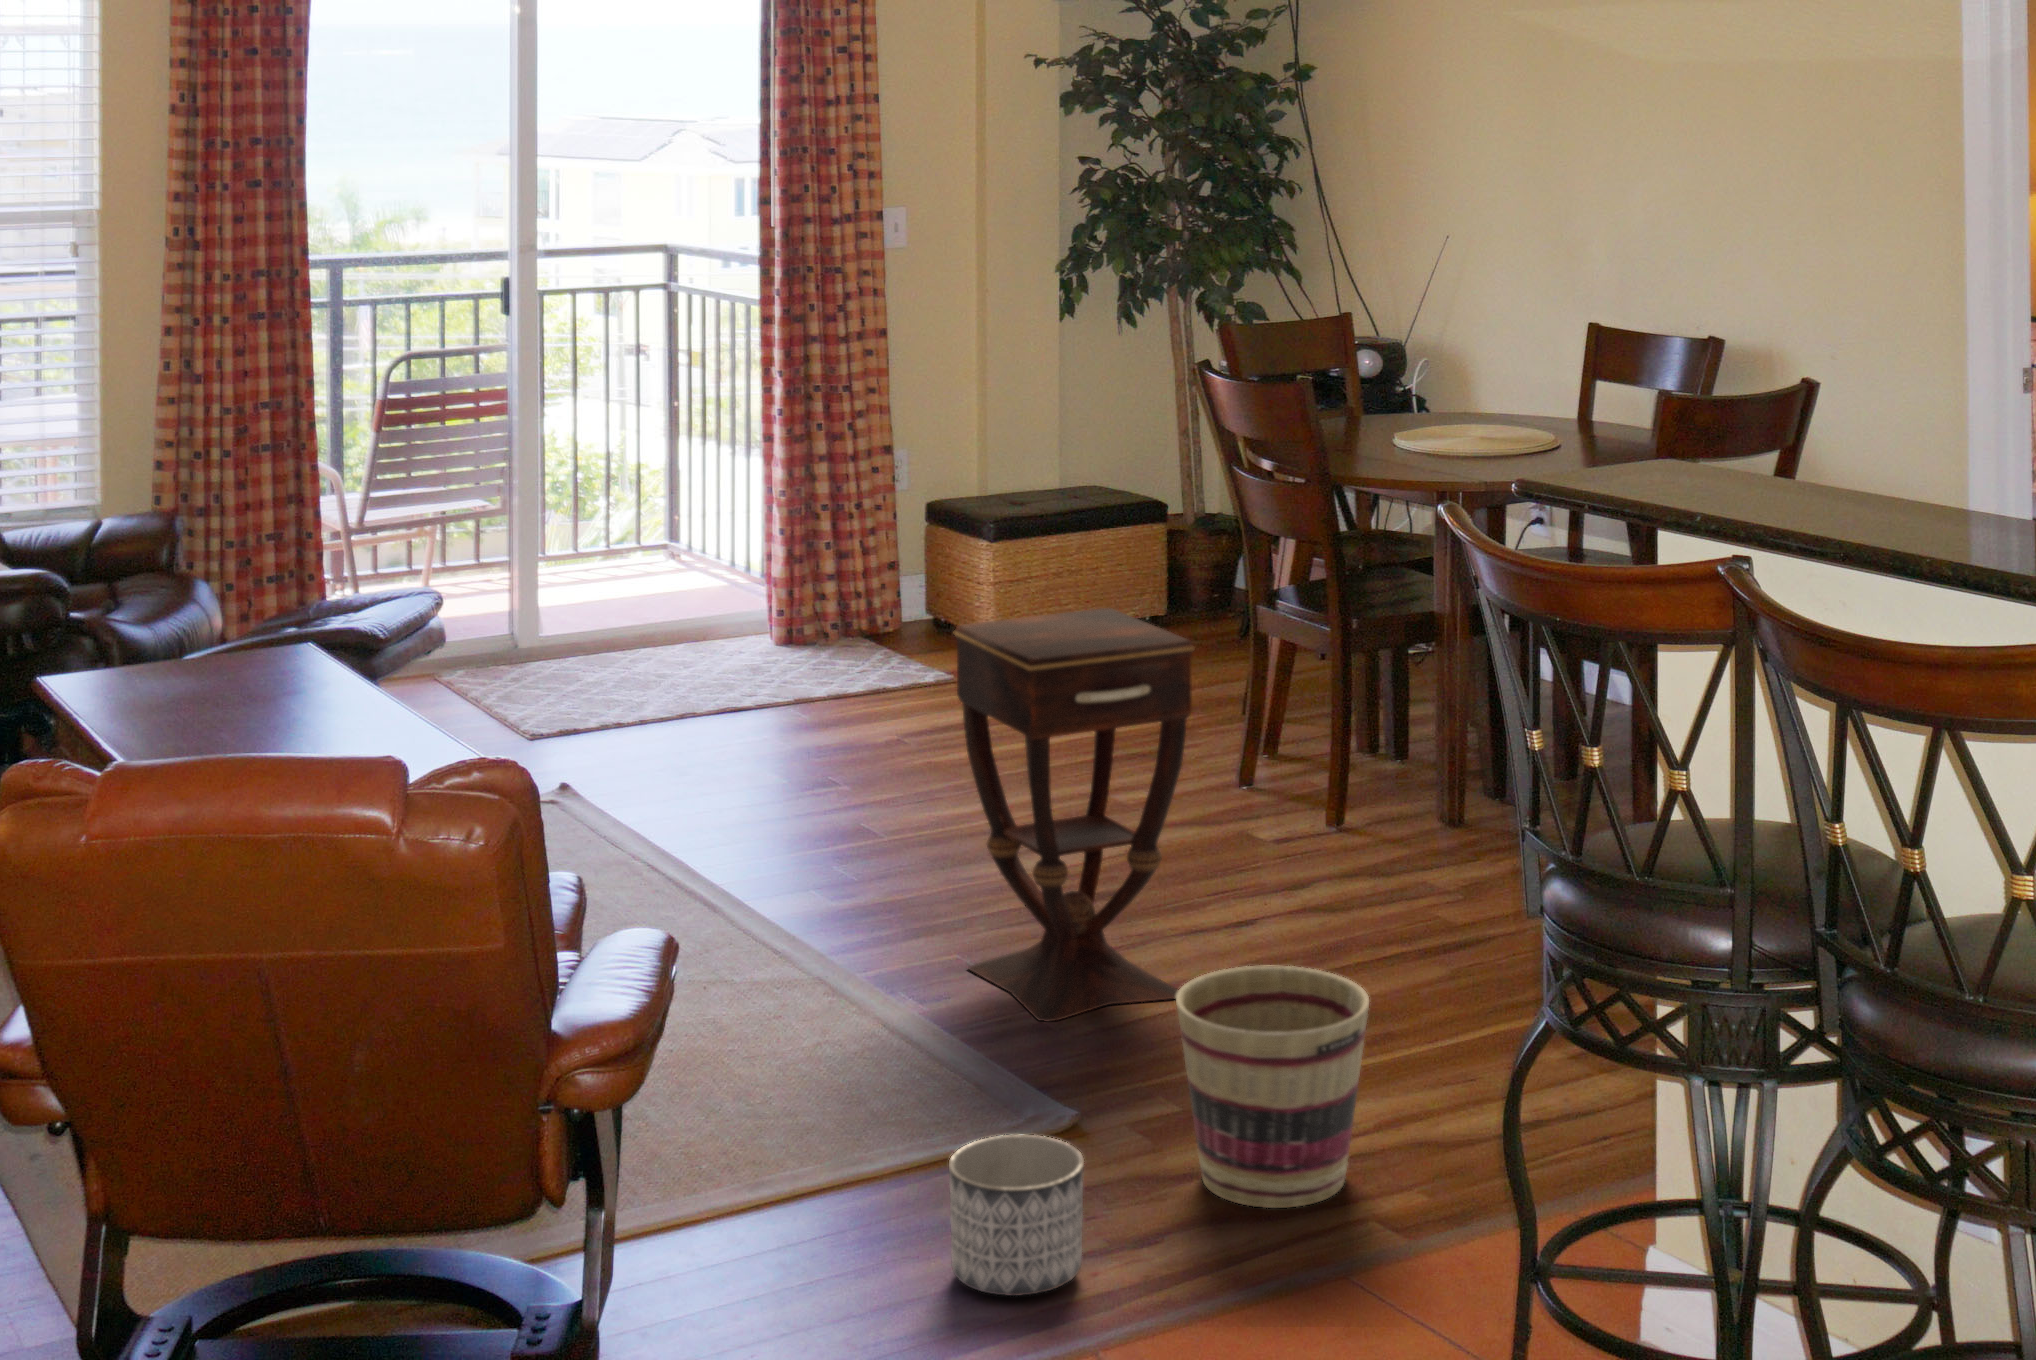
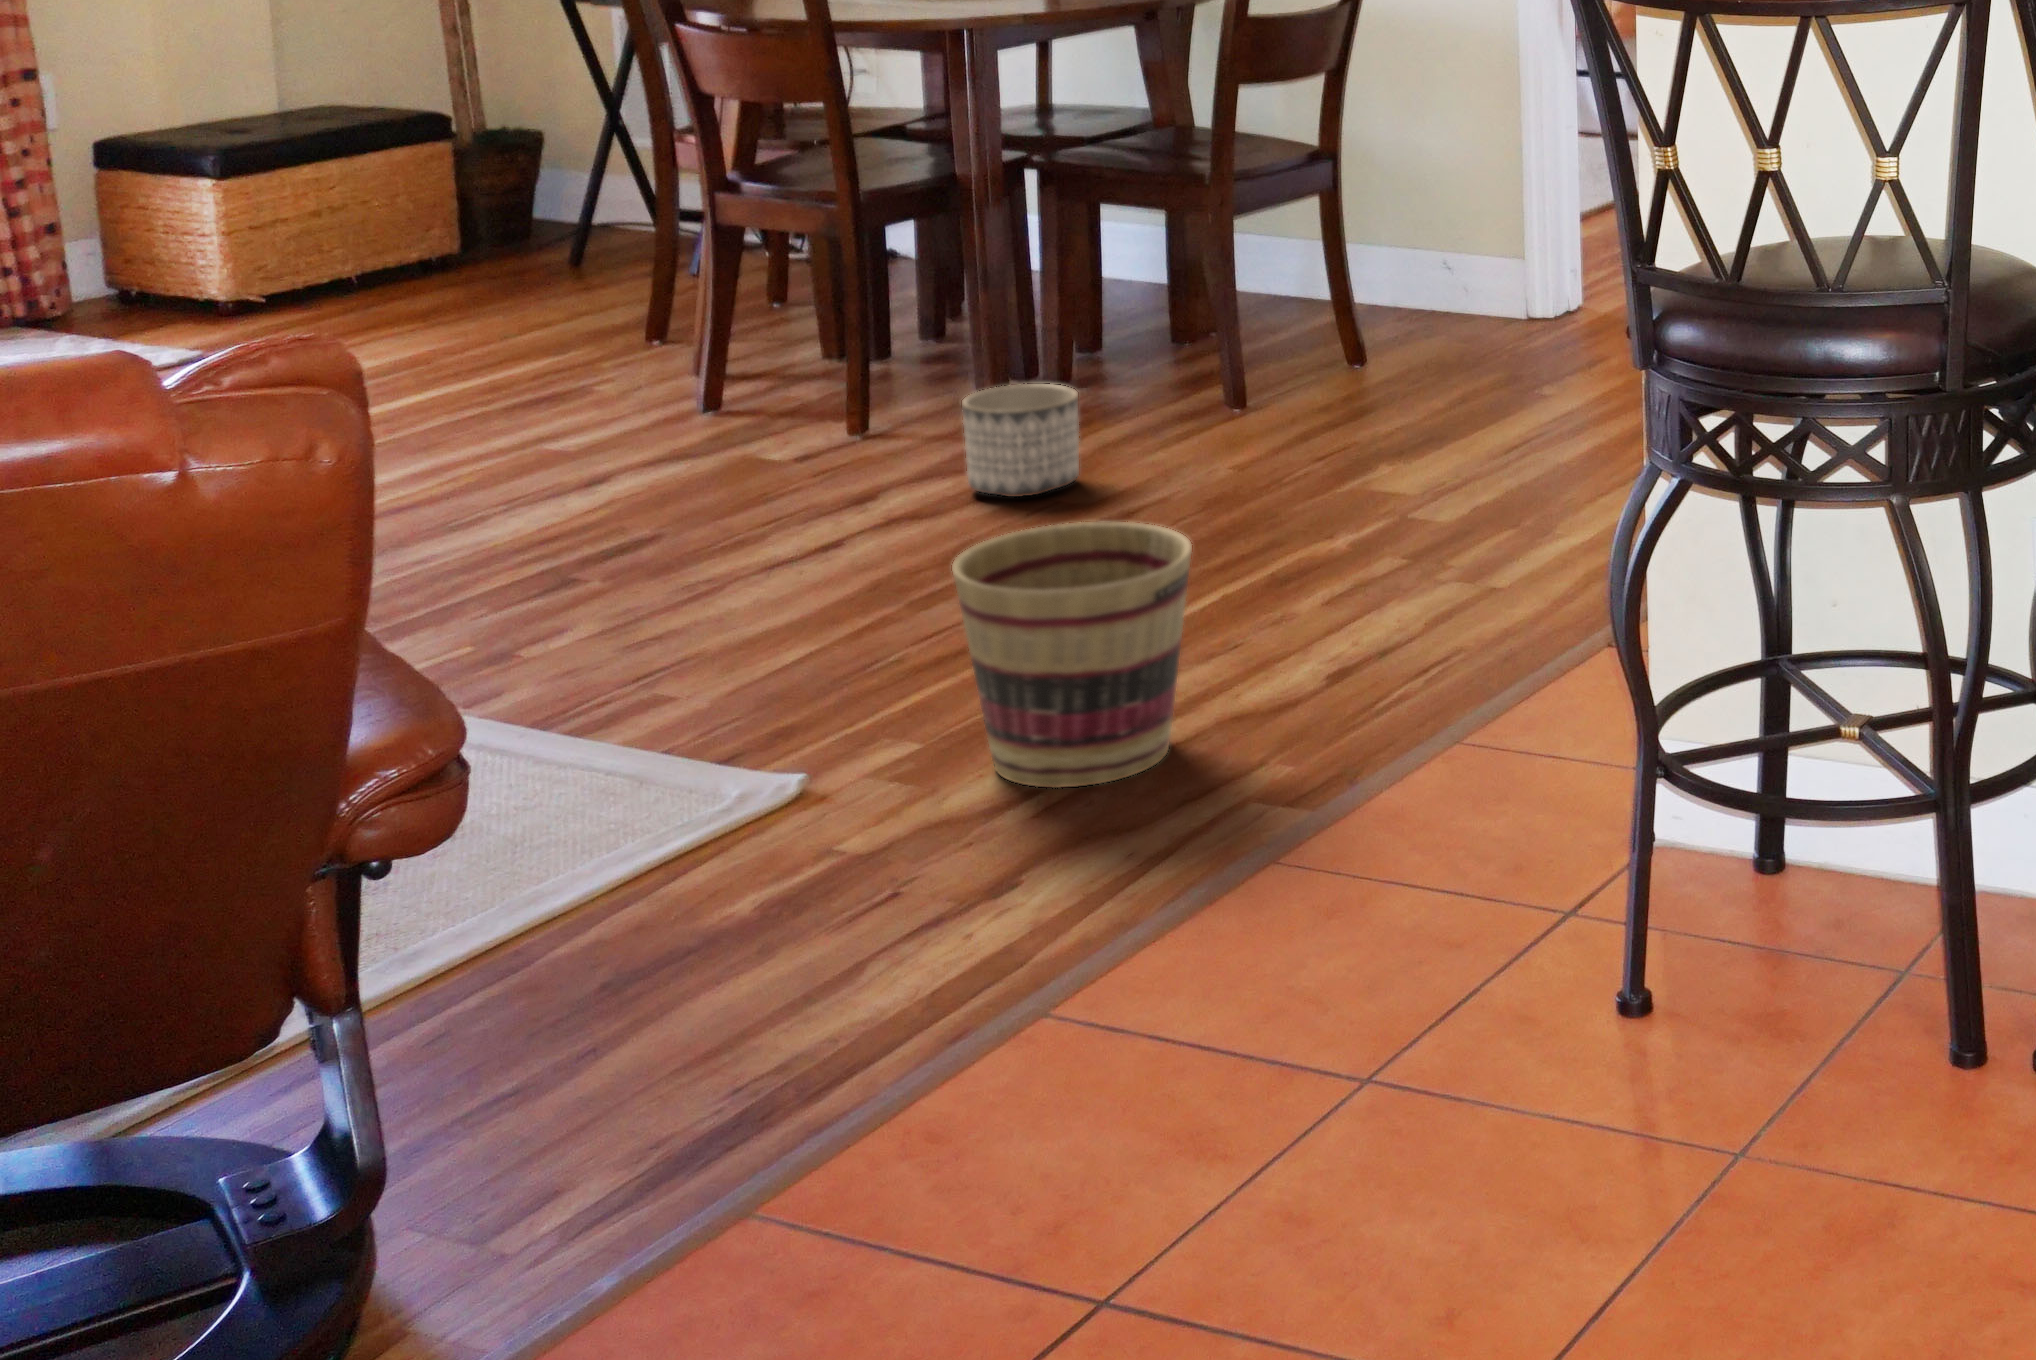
side table: present [954,608,1194,1022] -> none [455,175,818,671]
planter: present [949,1135,1084,1296] -> present [962,384,1079,497]

